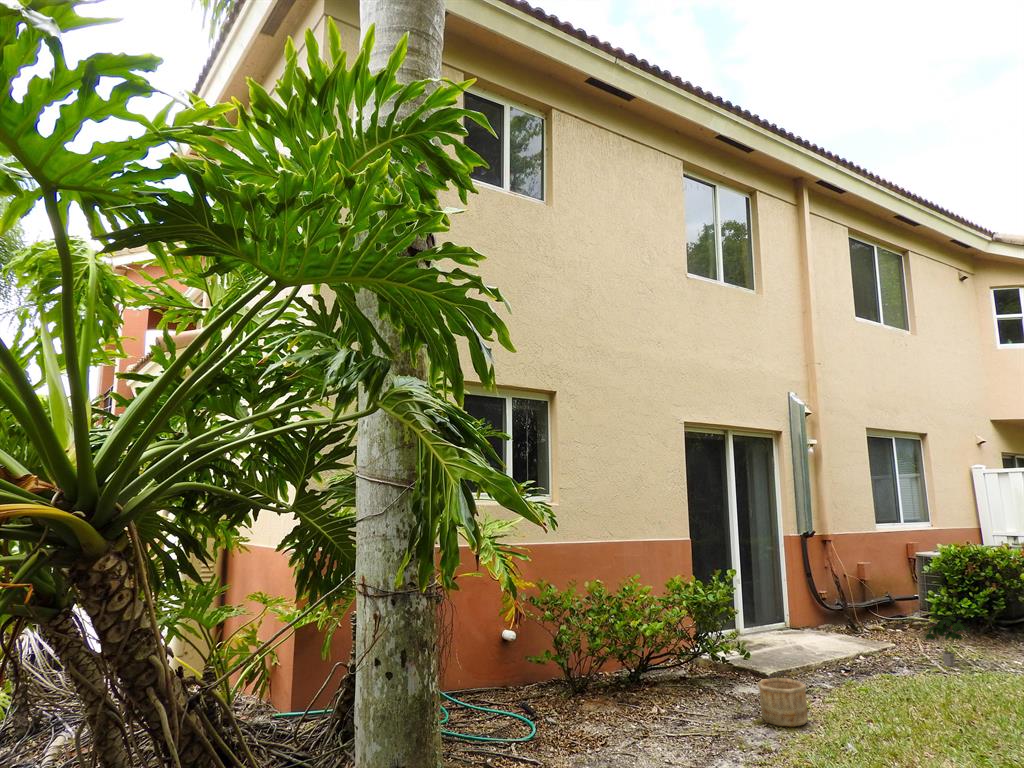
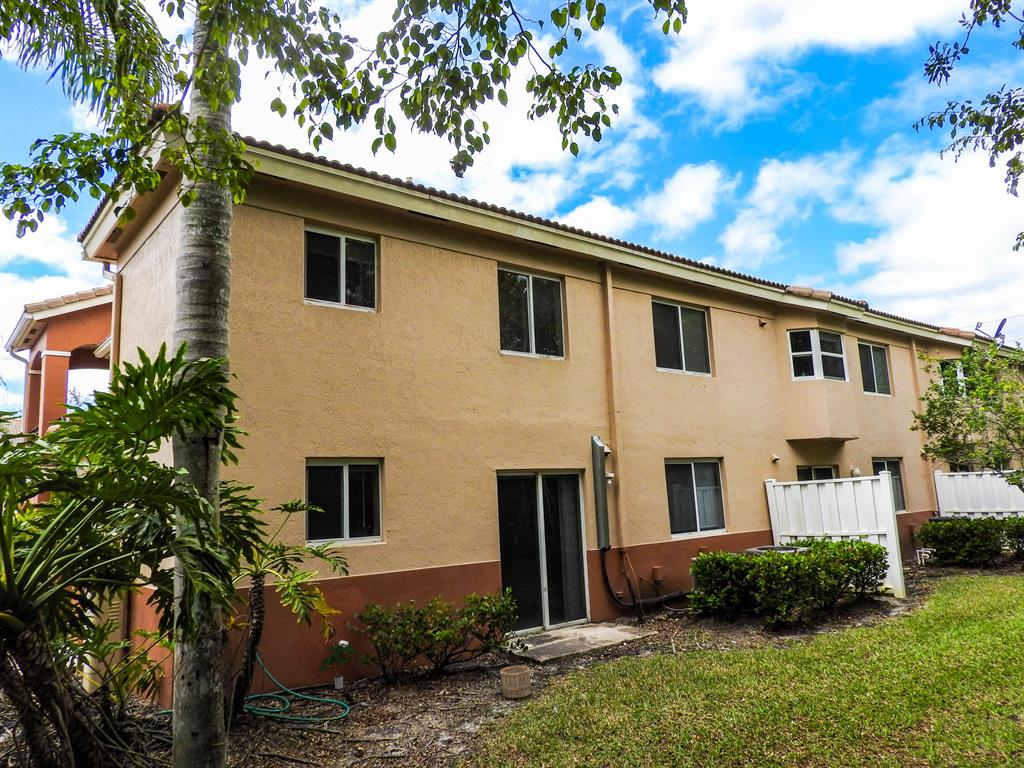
potted plant: present [924,615,970,666] -> present [319,643,356,689]

